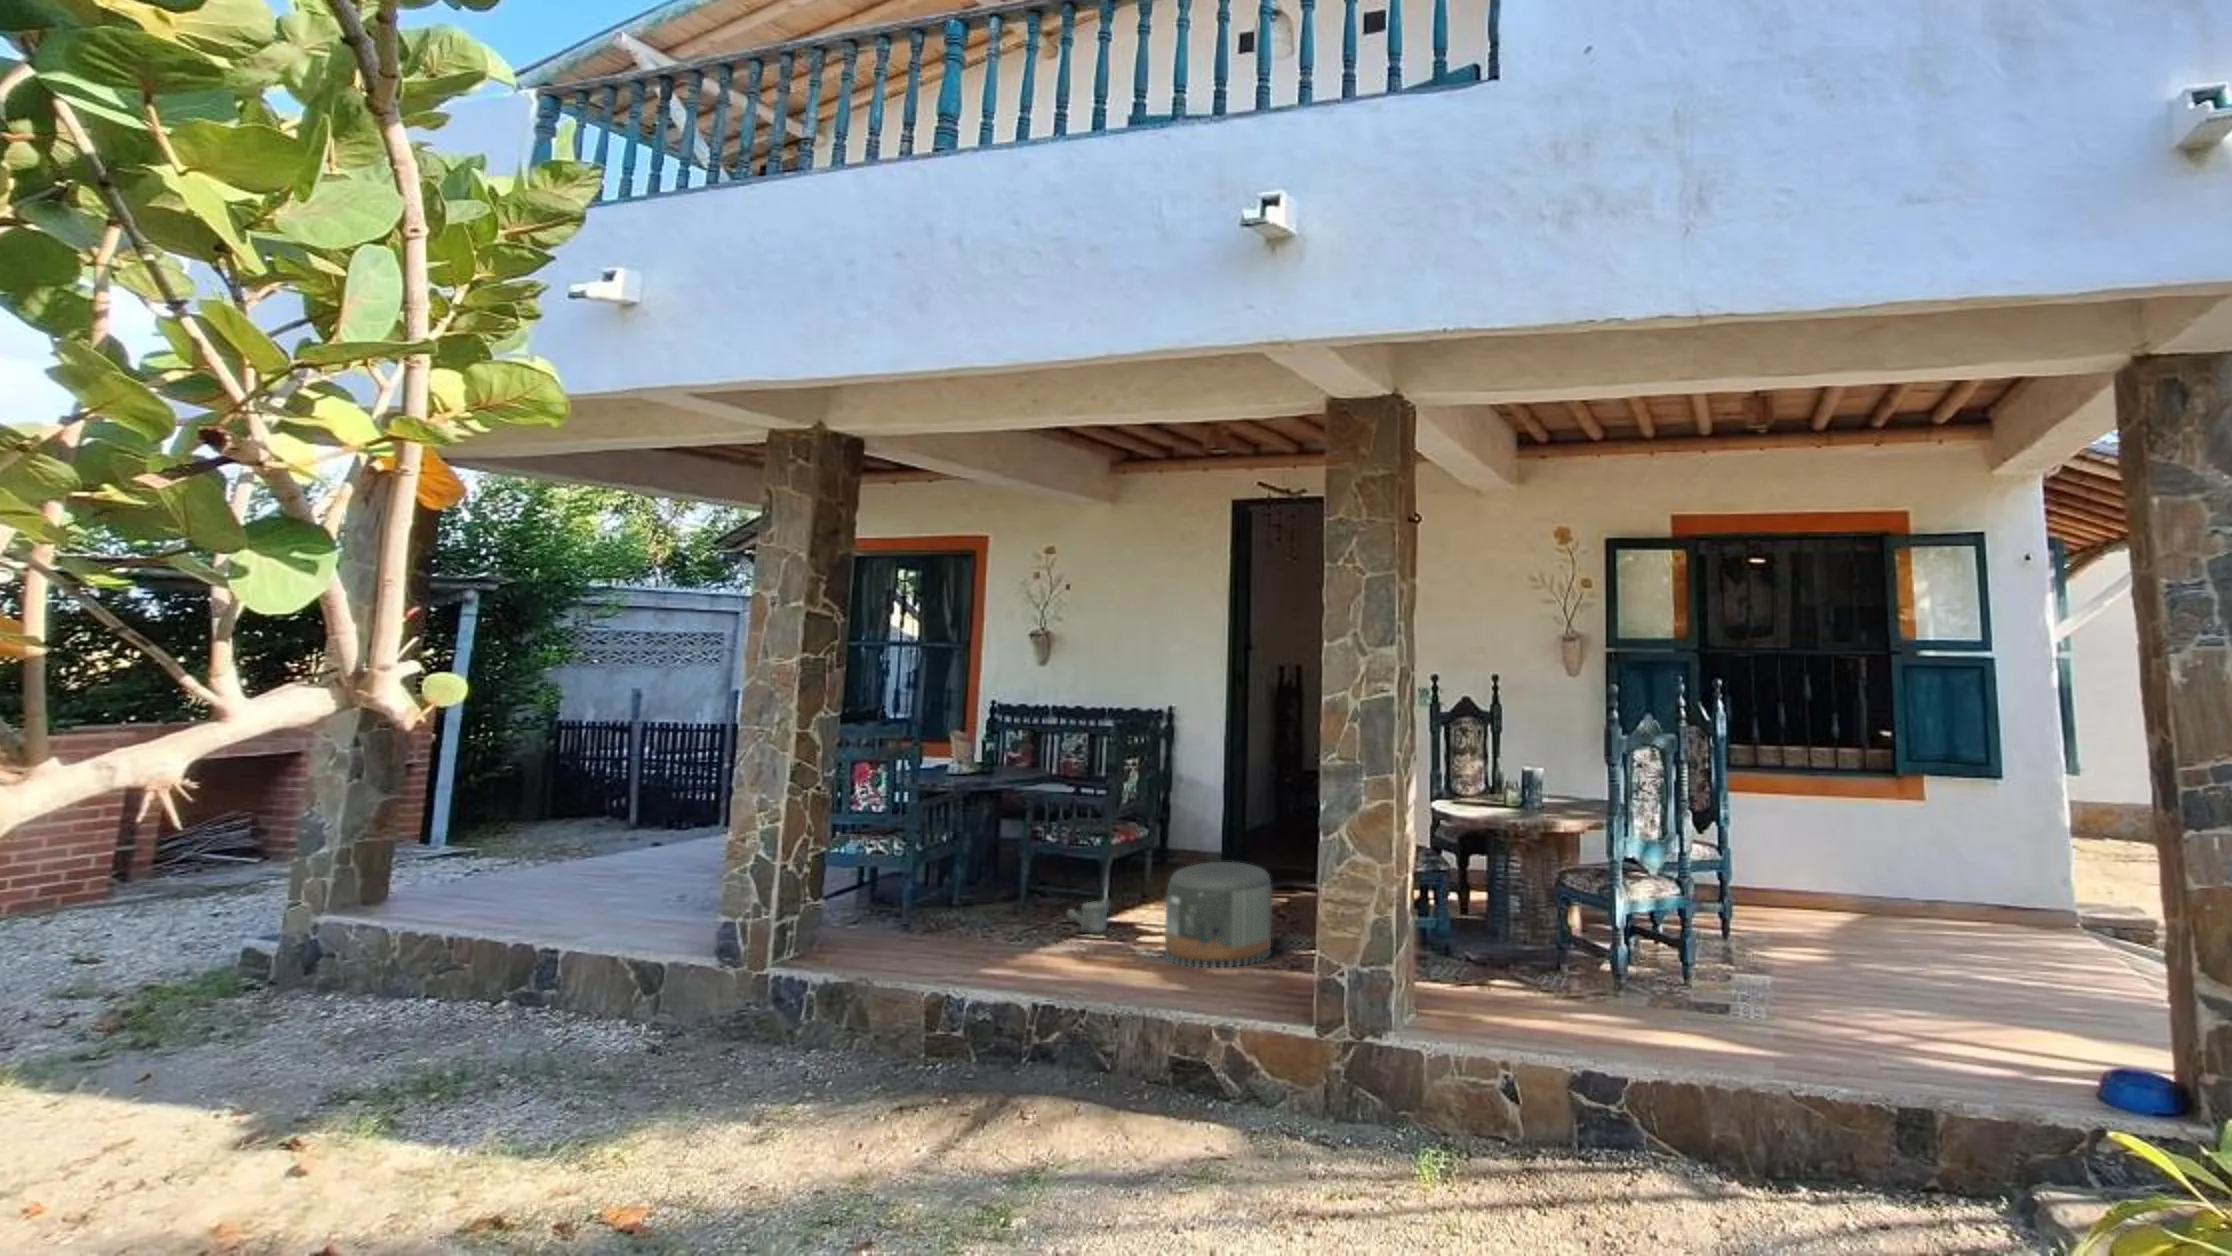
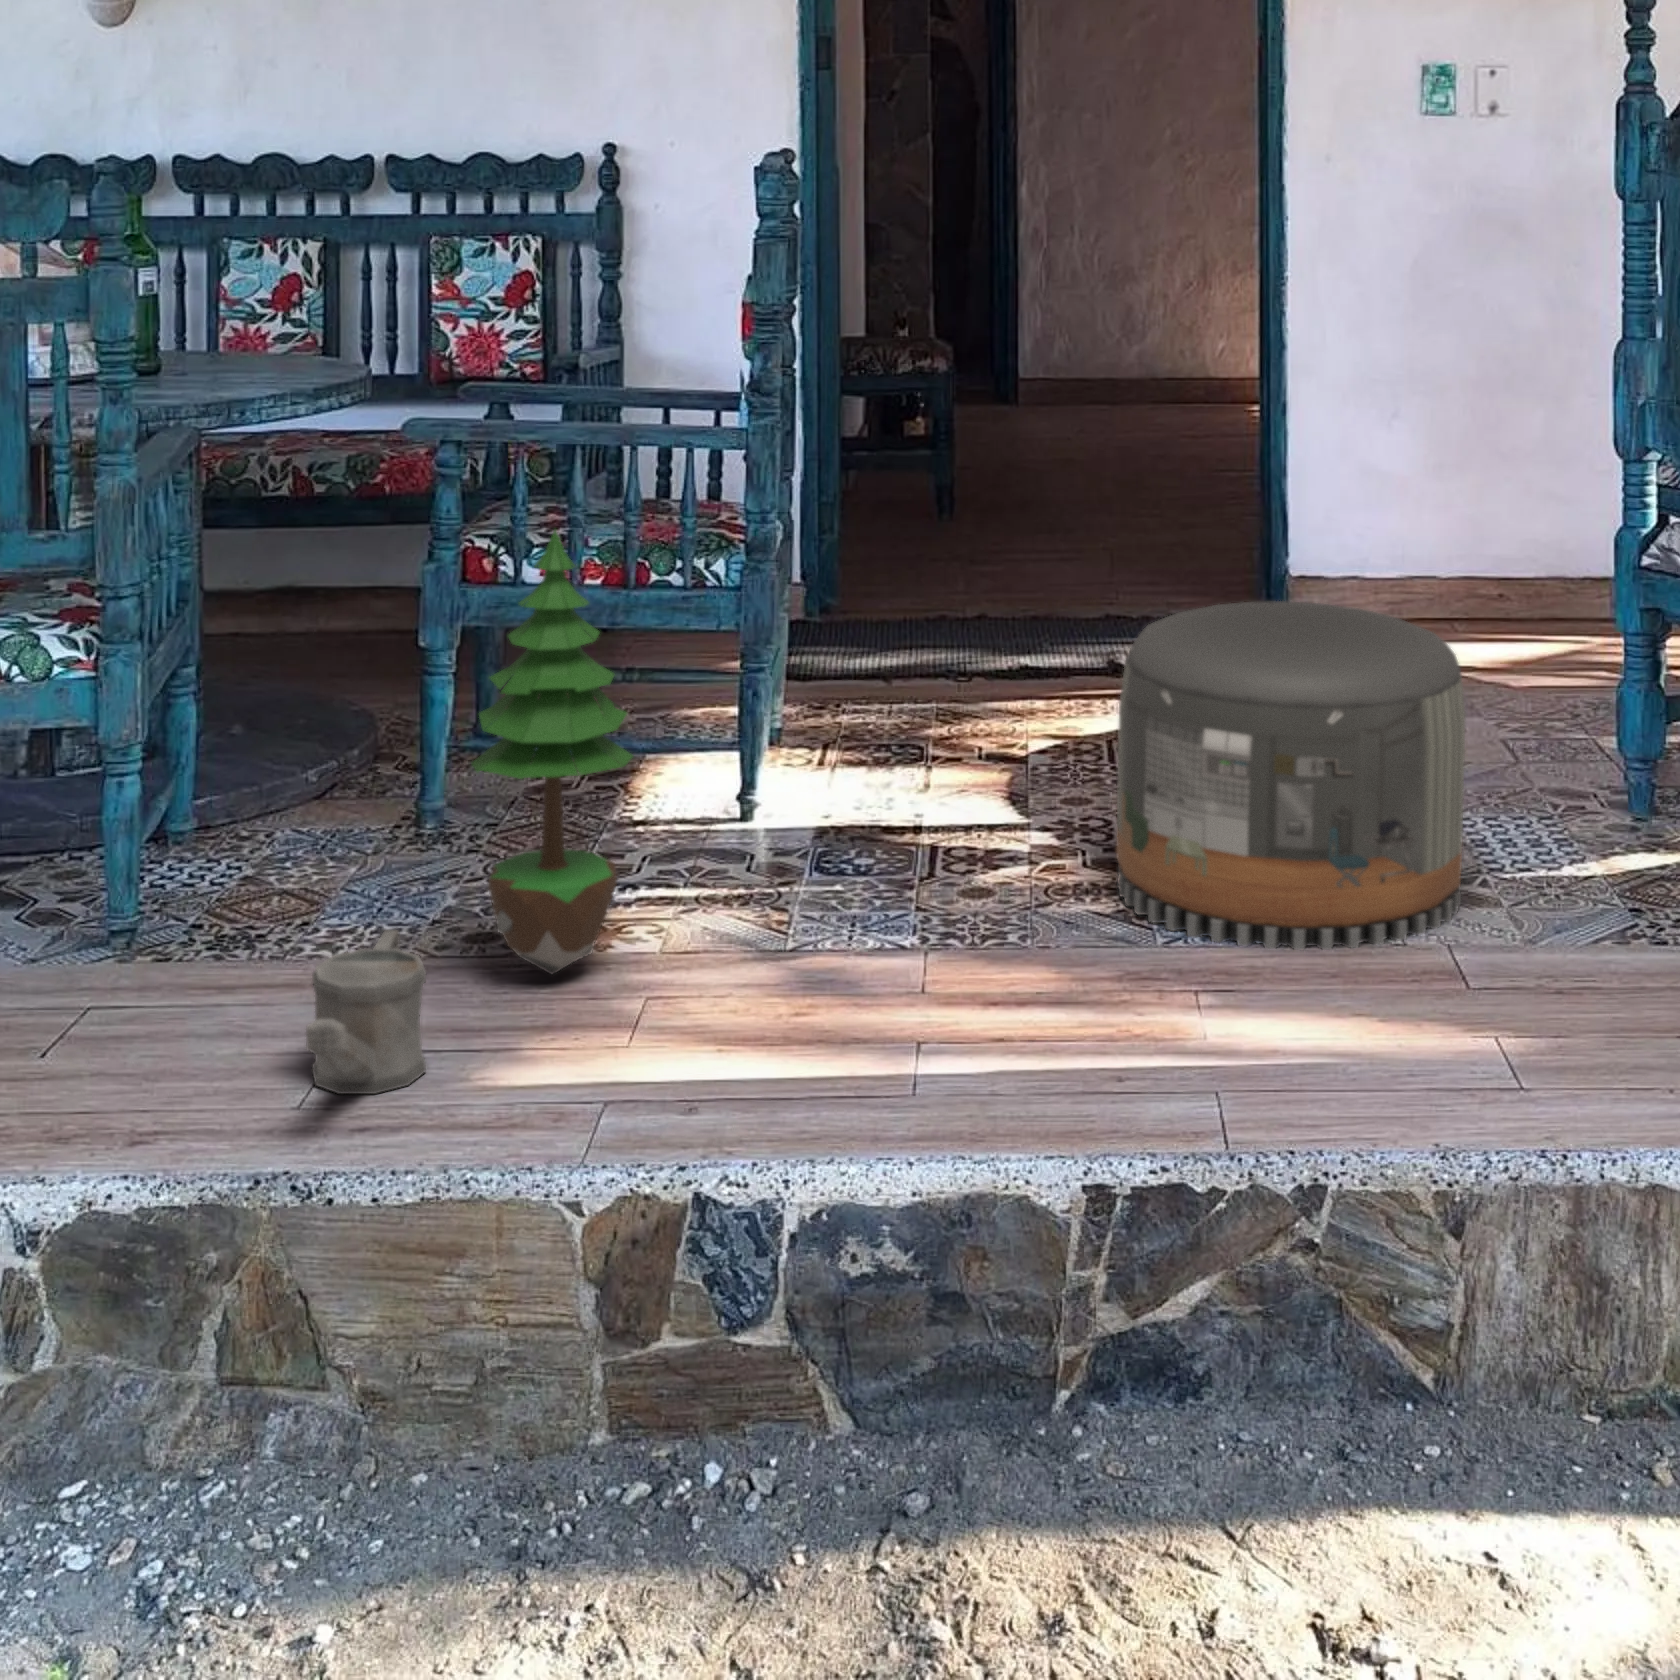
potted tree: none [974,823,1020,952] -> present [472,530,633,974]
watering can: present [1068,899,1110,933] -> present [306,930,426,1094]

